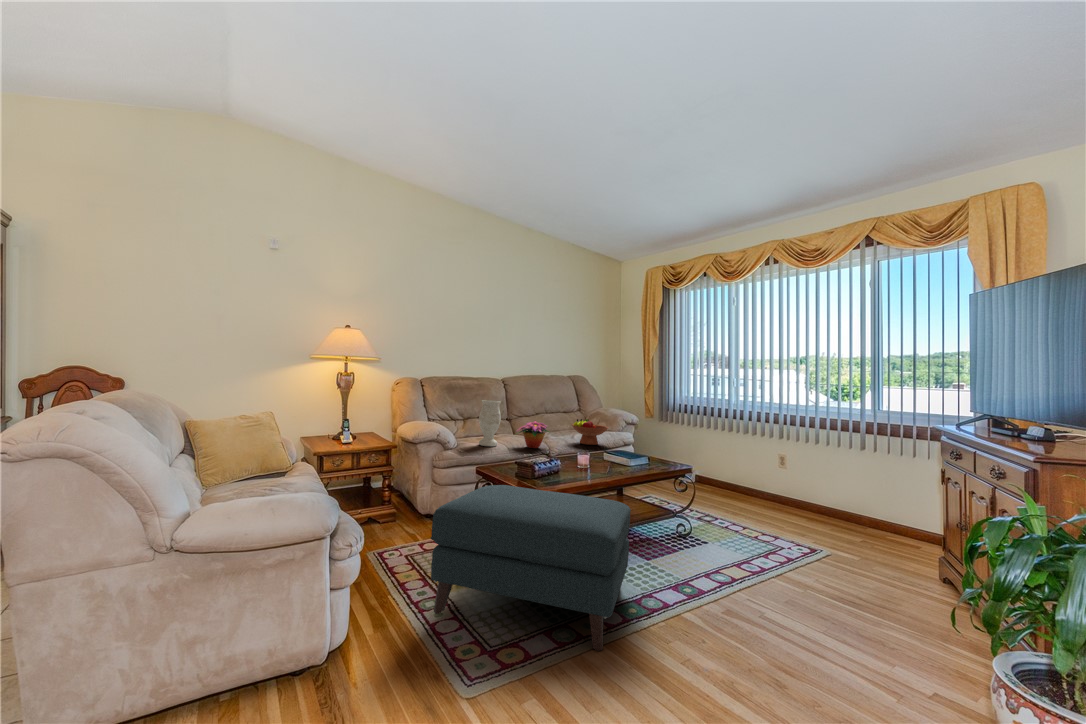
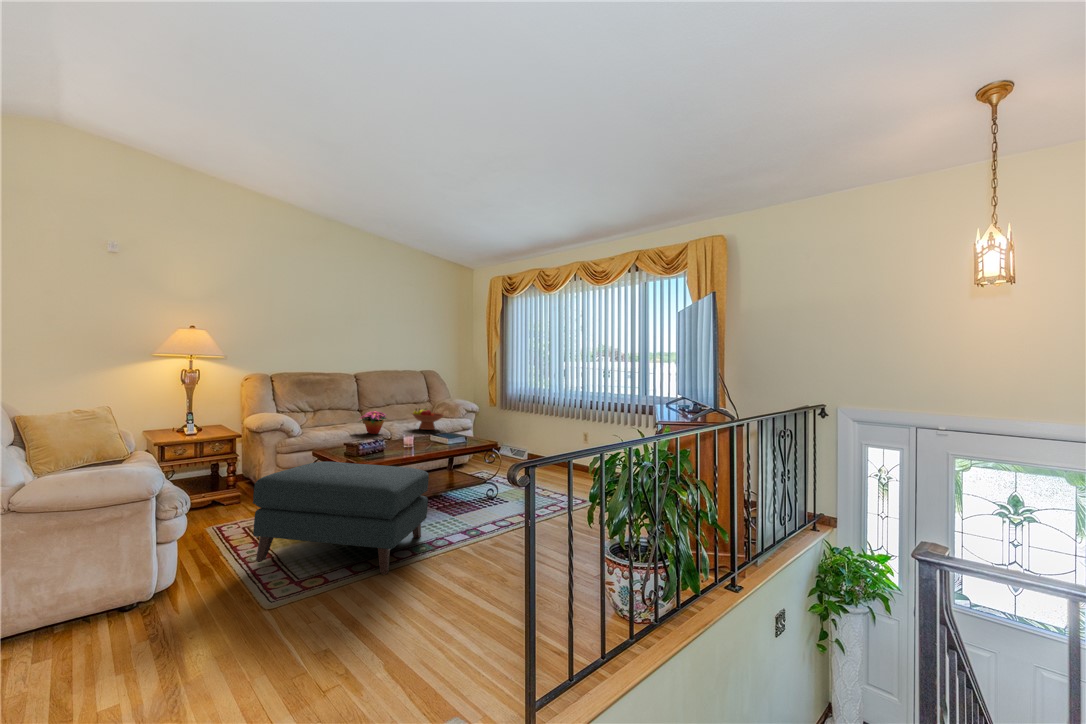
vase: present [479,400,501,446] -> none [323,393,344,434]

